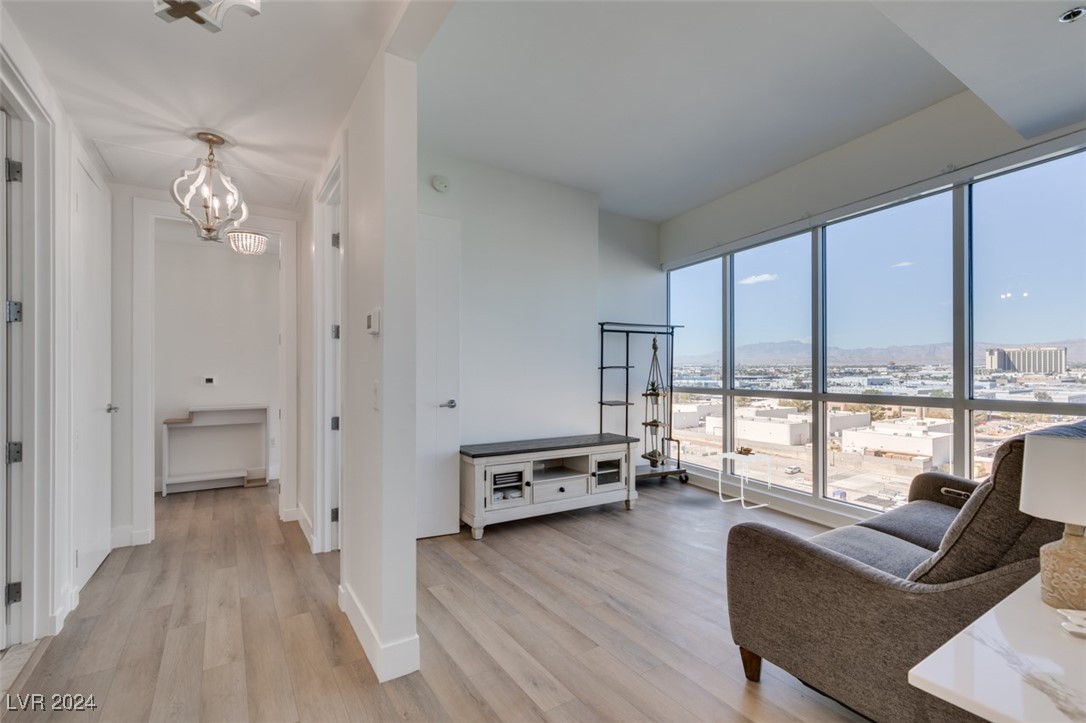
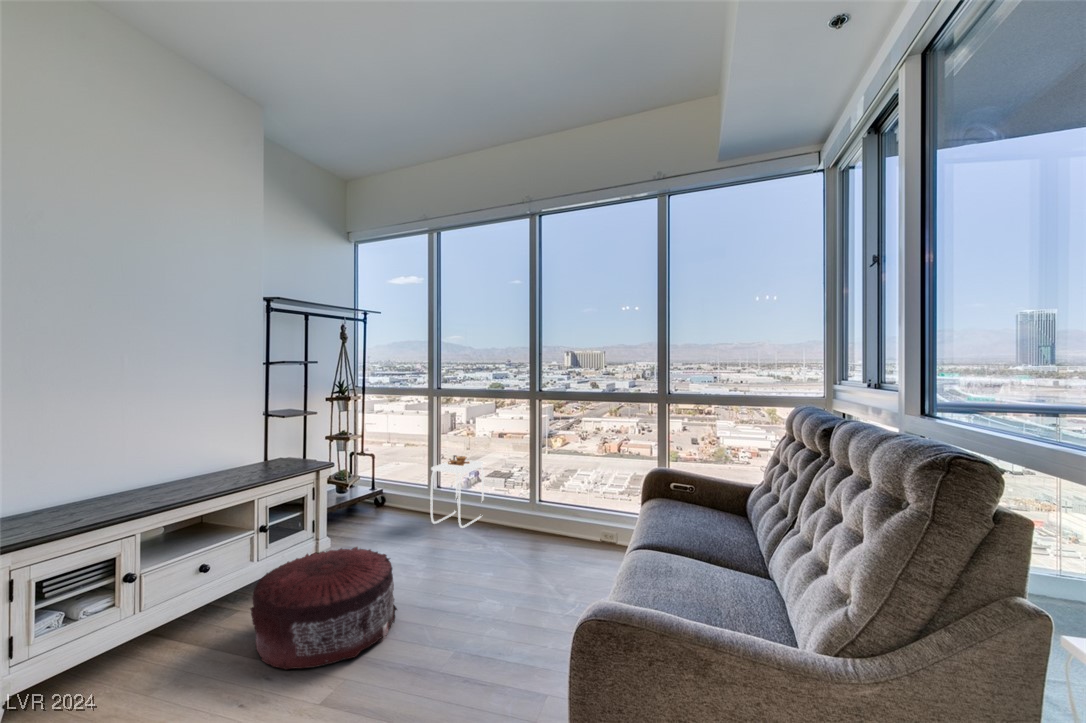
pouf: none [581,492,670,556] -> present [251,547,397,670]

